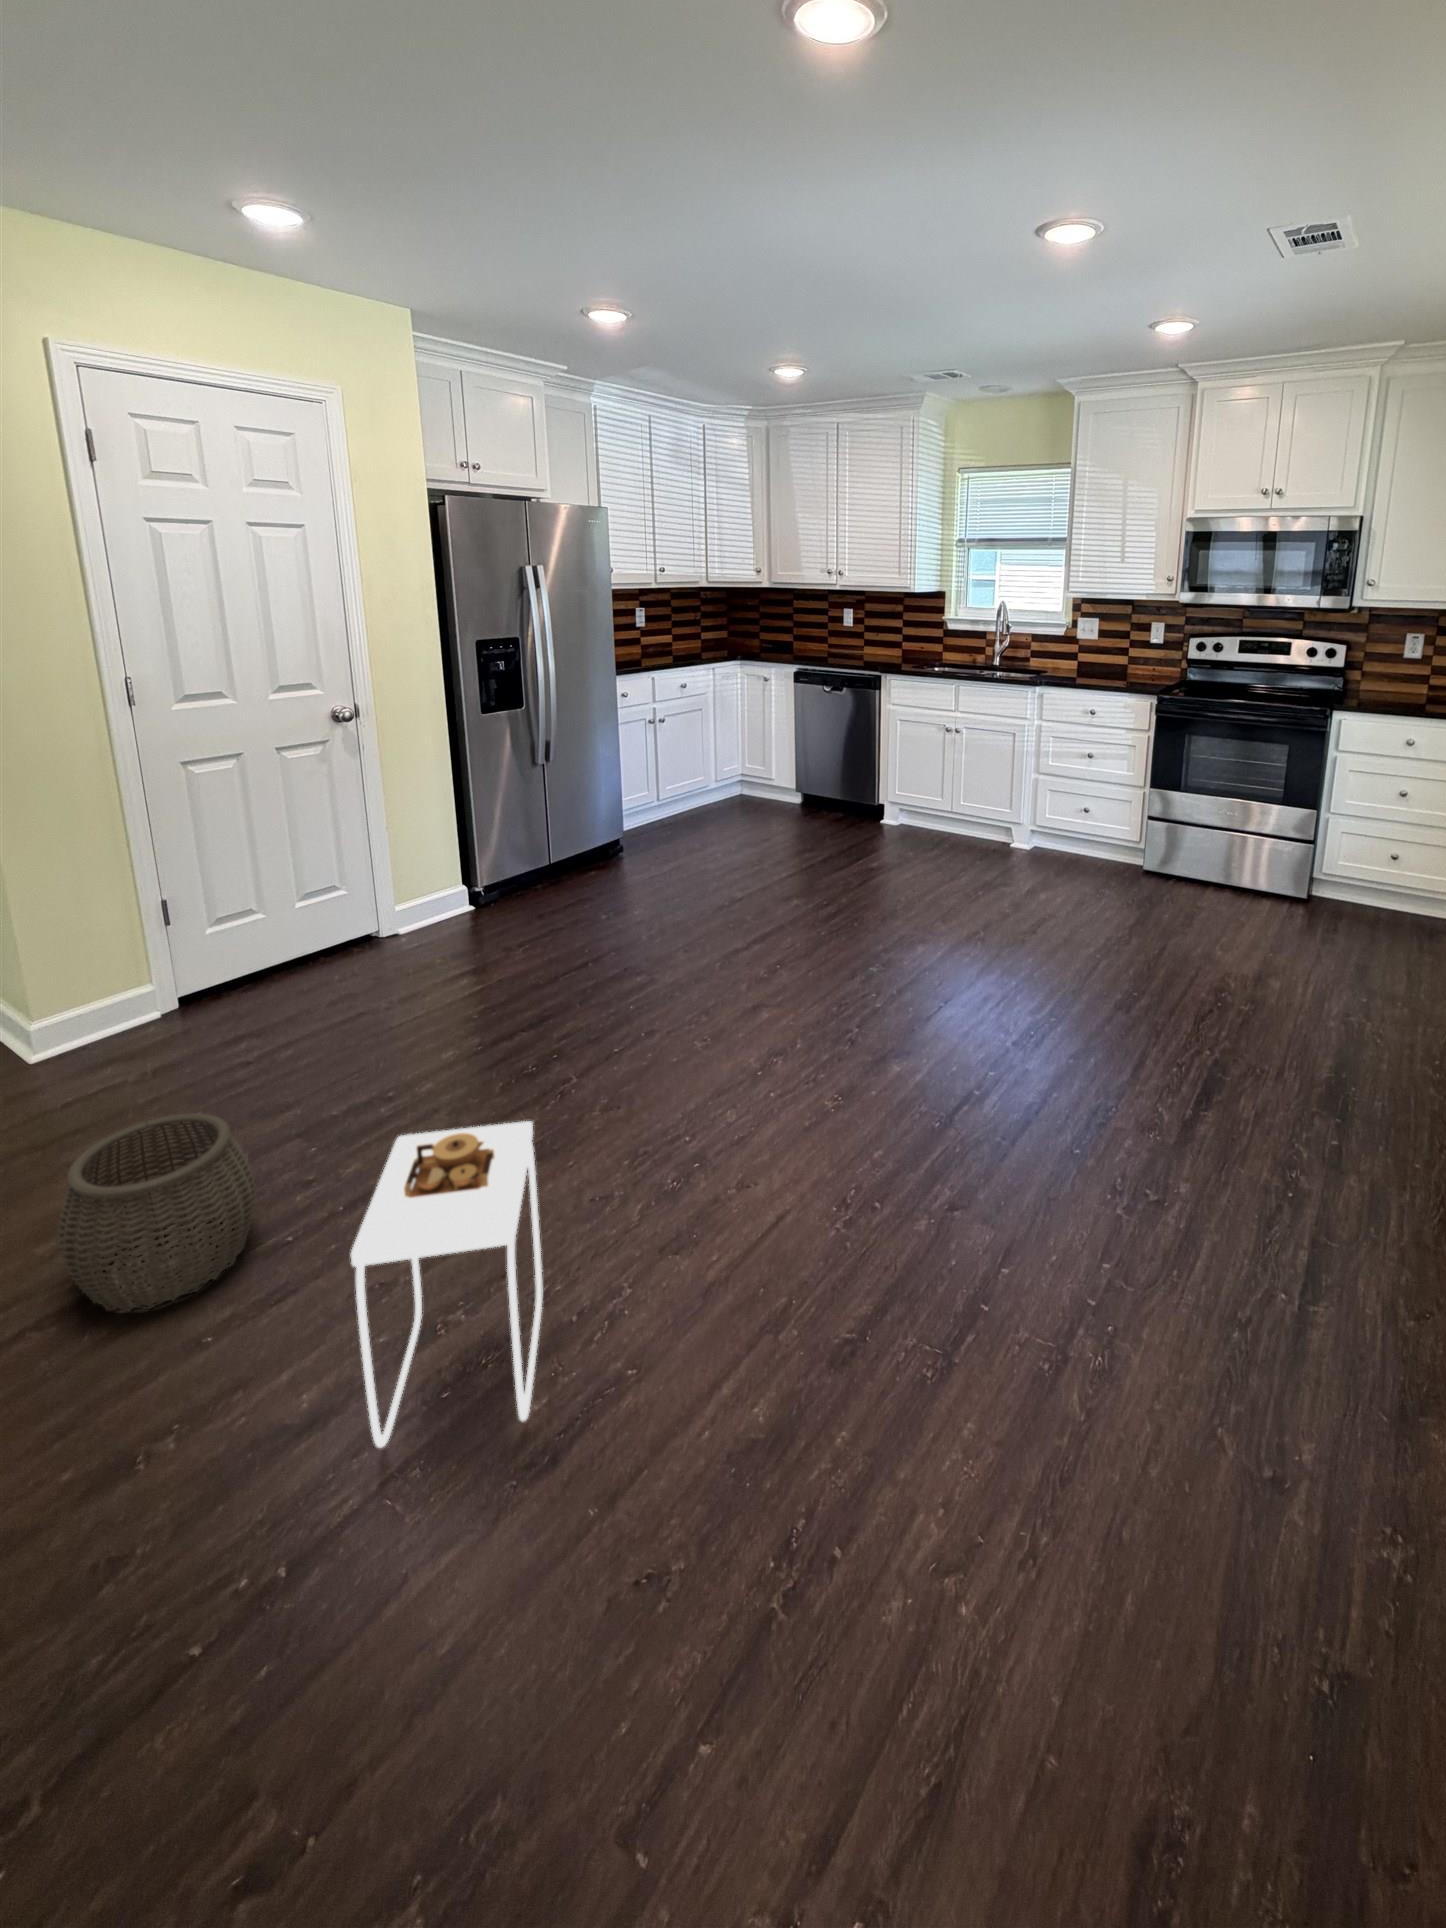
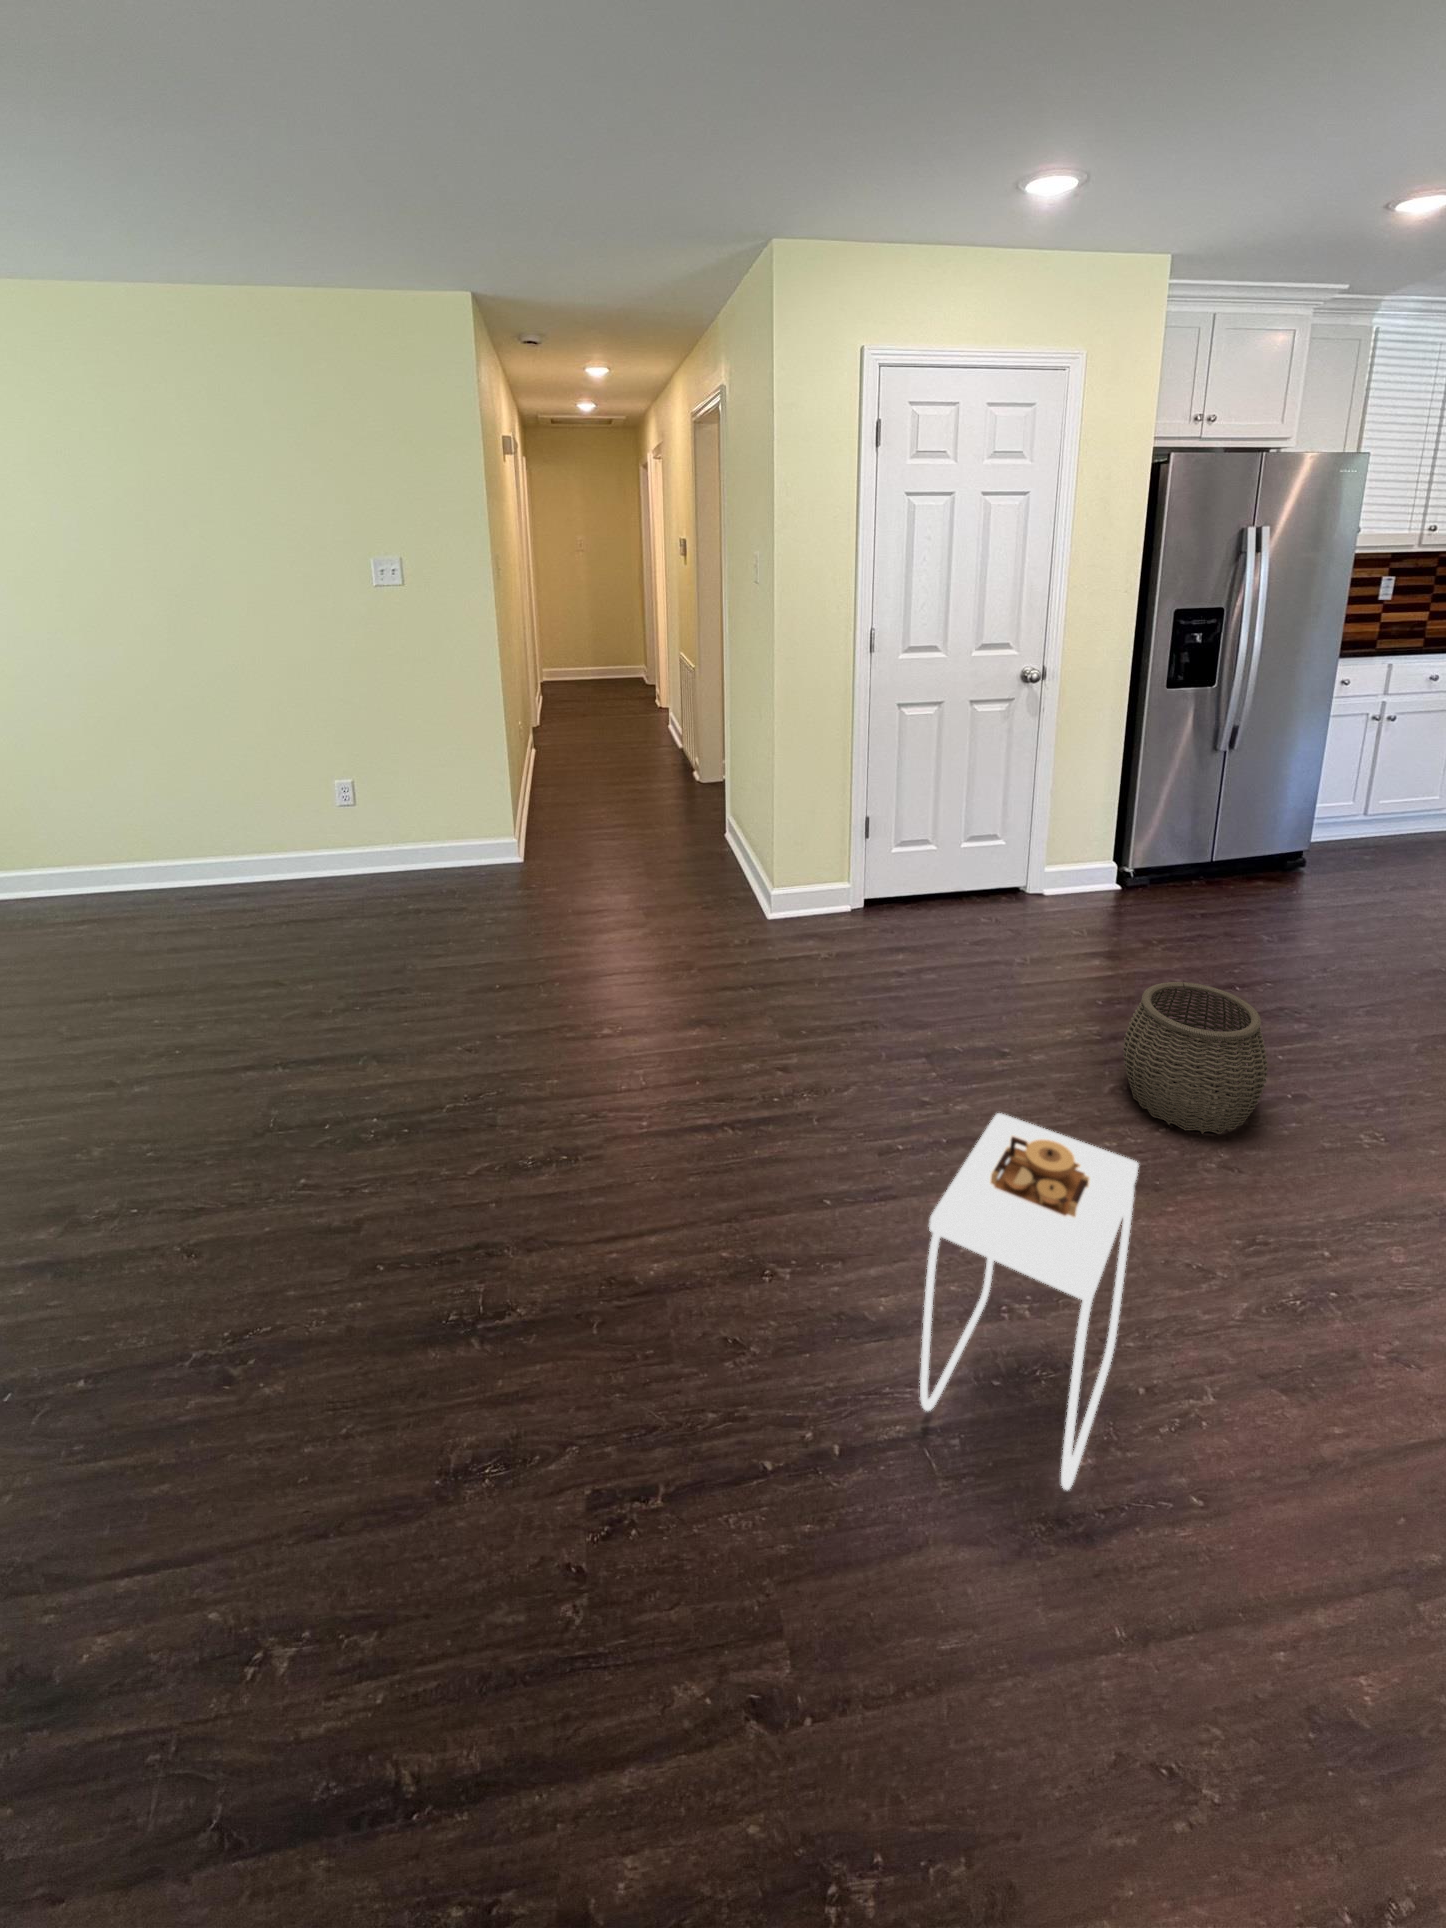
woven basket: present [58,1113,256,1311] -> present [1123,982,1268,1134]

